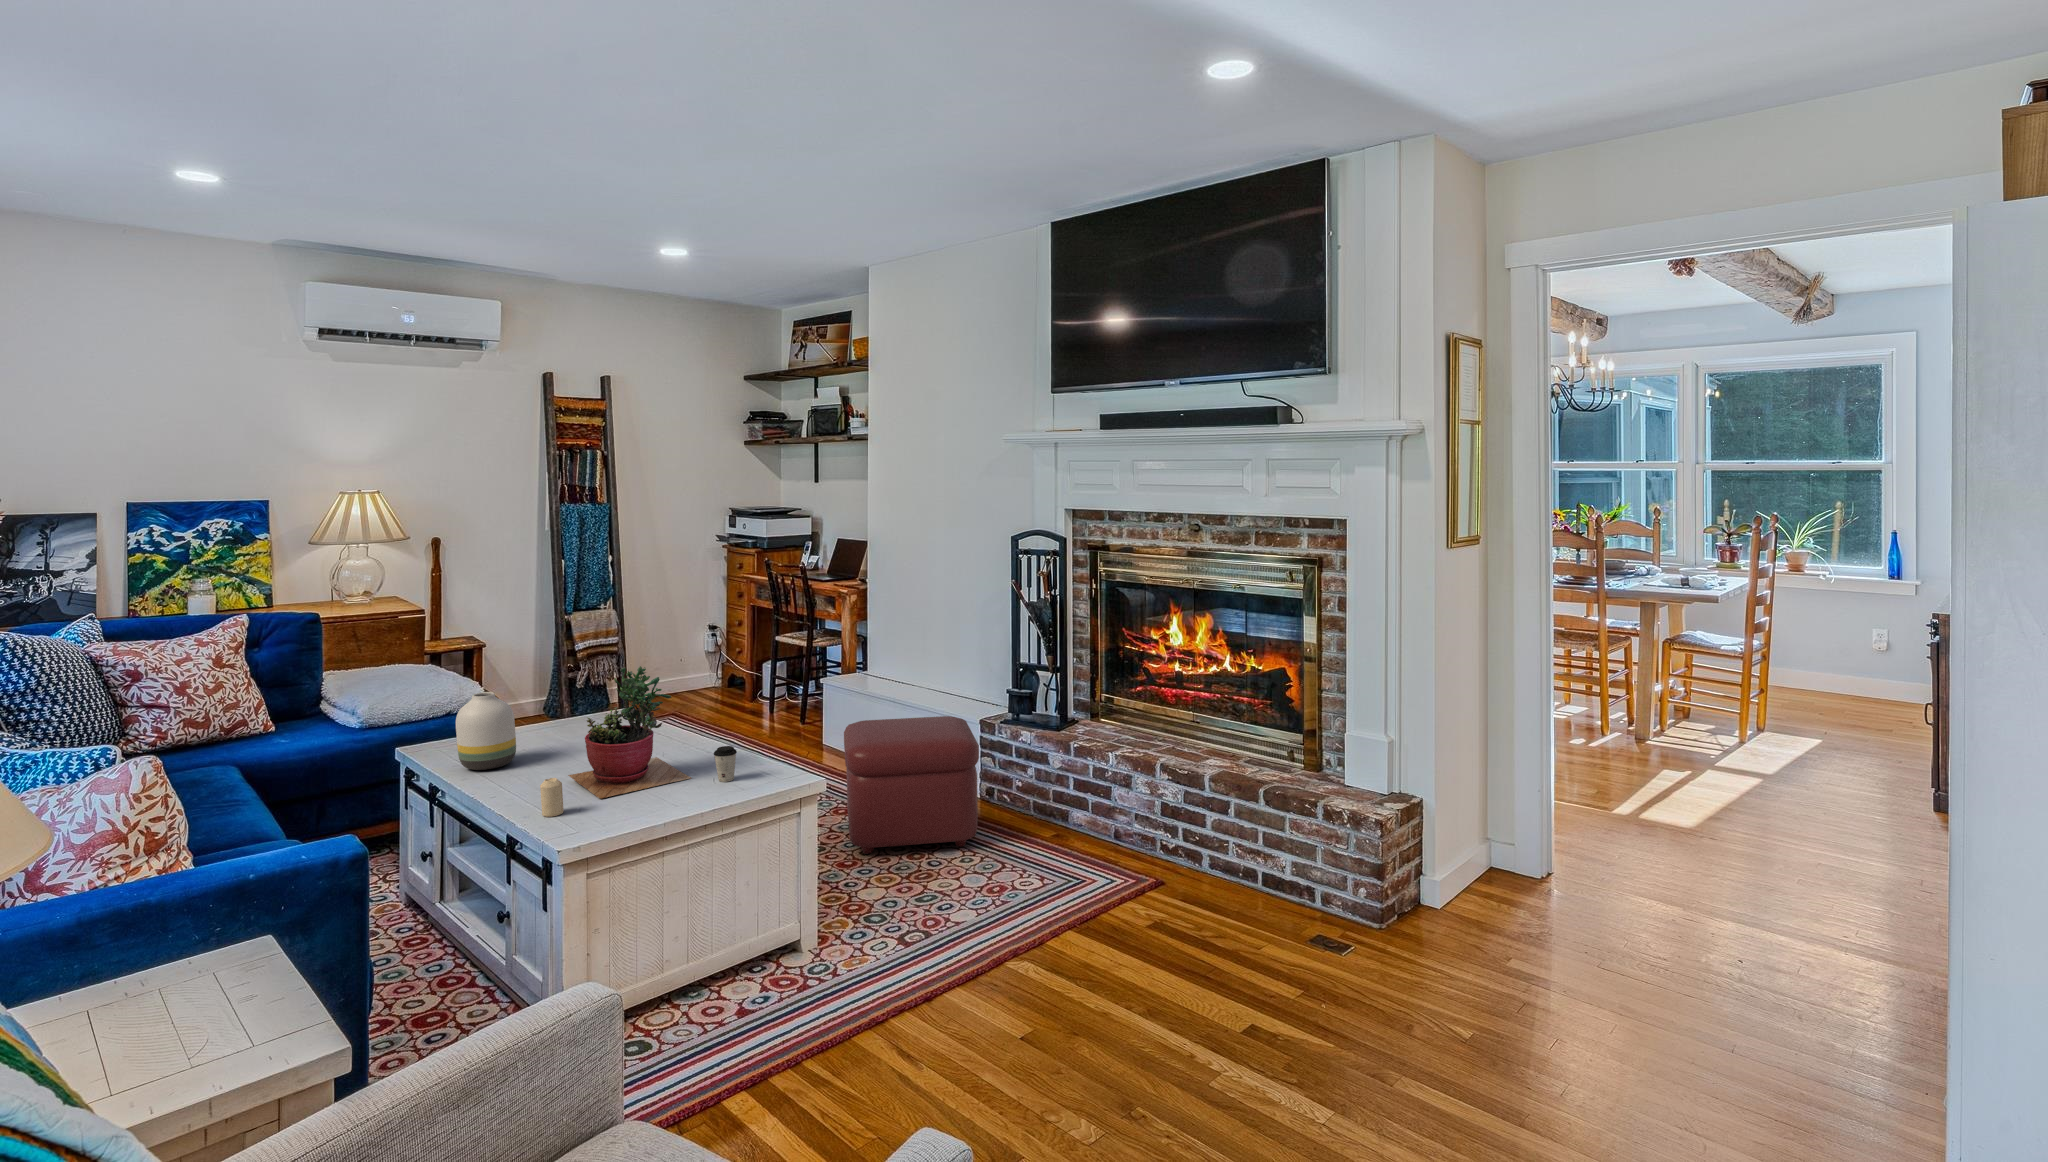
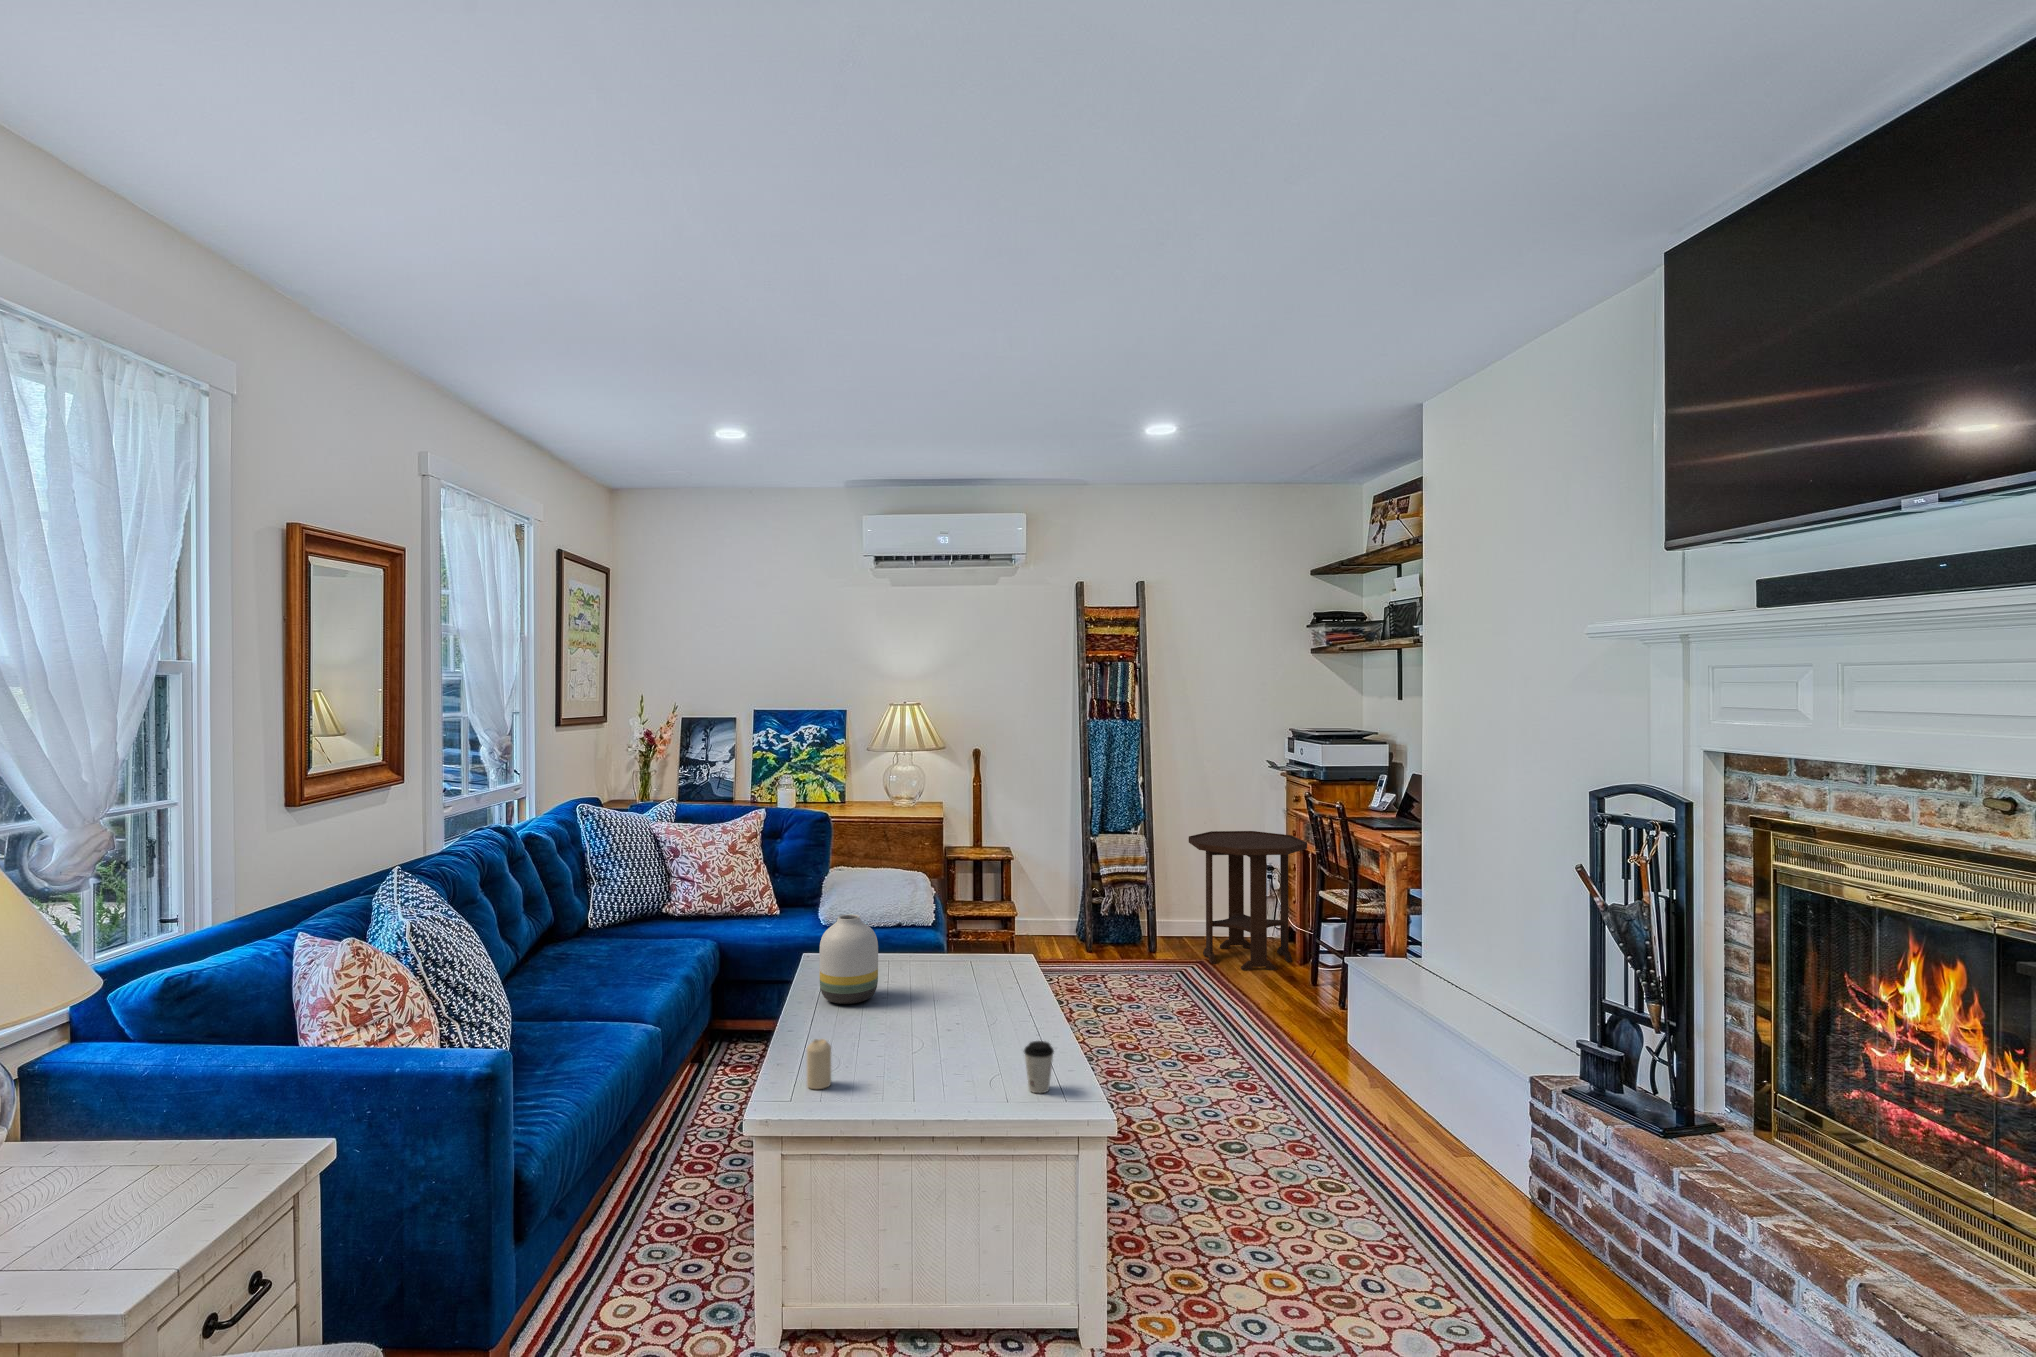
side table: none [670,597,774,712] -> present [1189,831,1307,970]
succulent plant: present [568,666,691,799] -> none [882,909,1005,1077]
ottoman: present [844,716,979,854] -> none [1261,1032,1483,1287]

